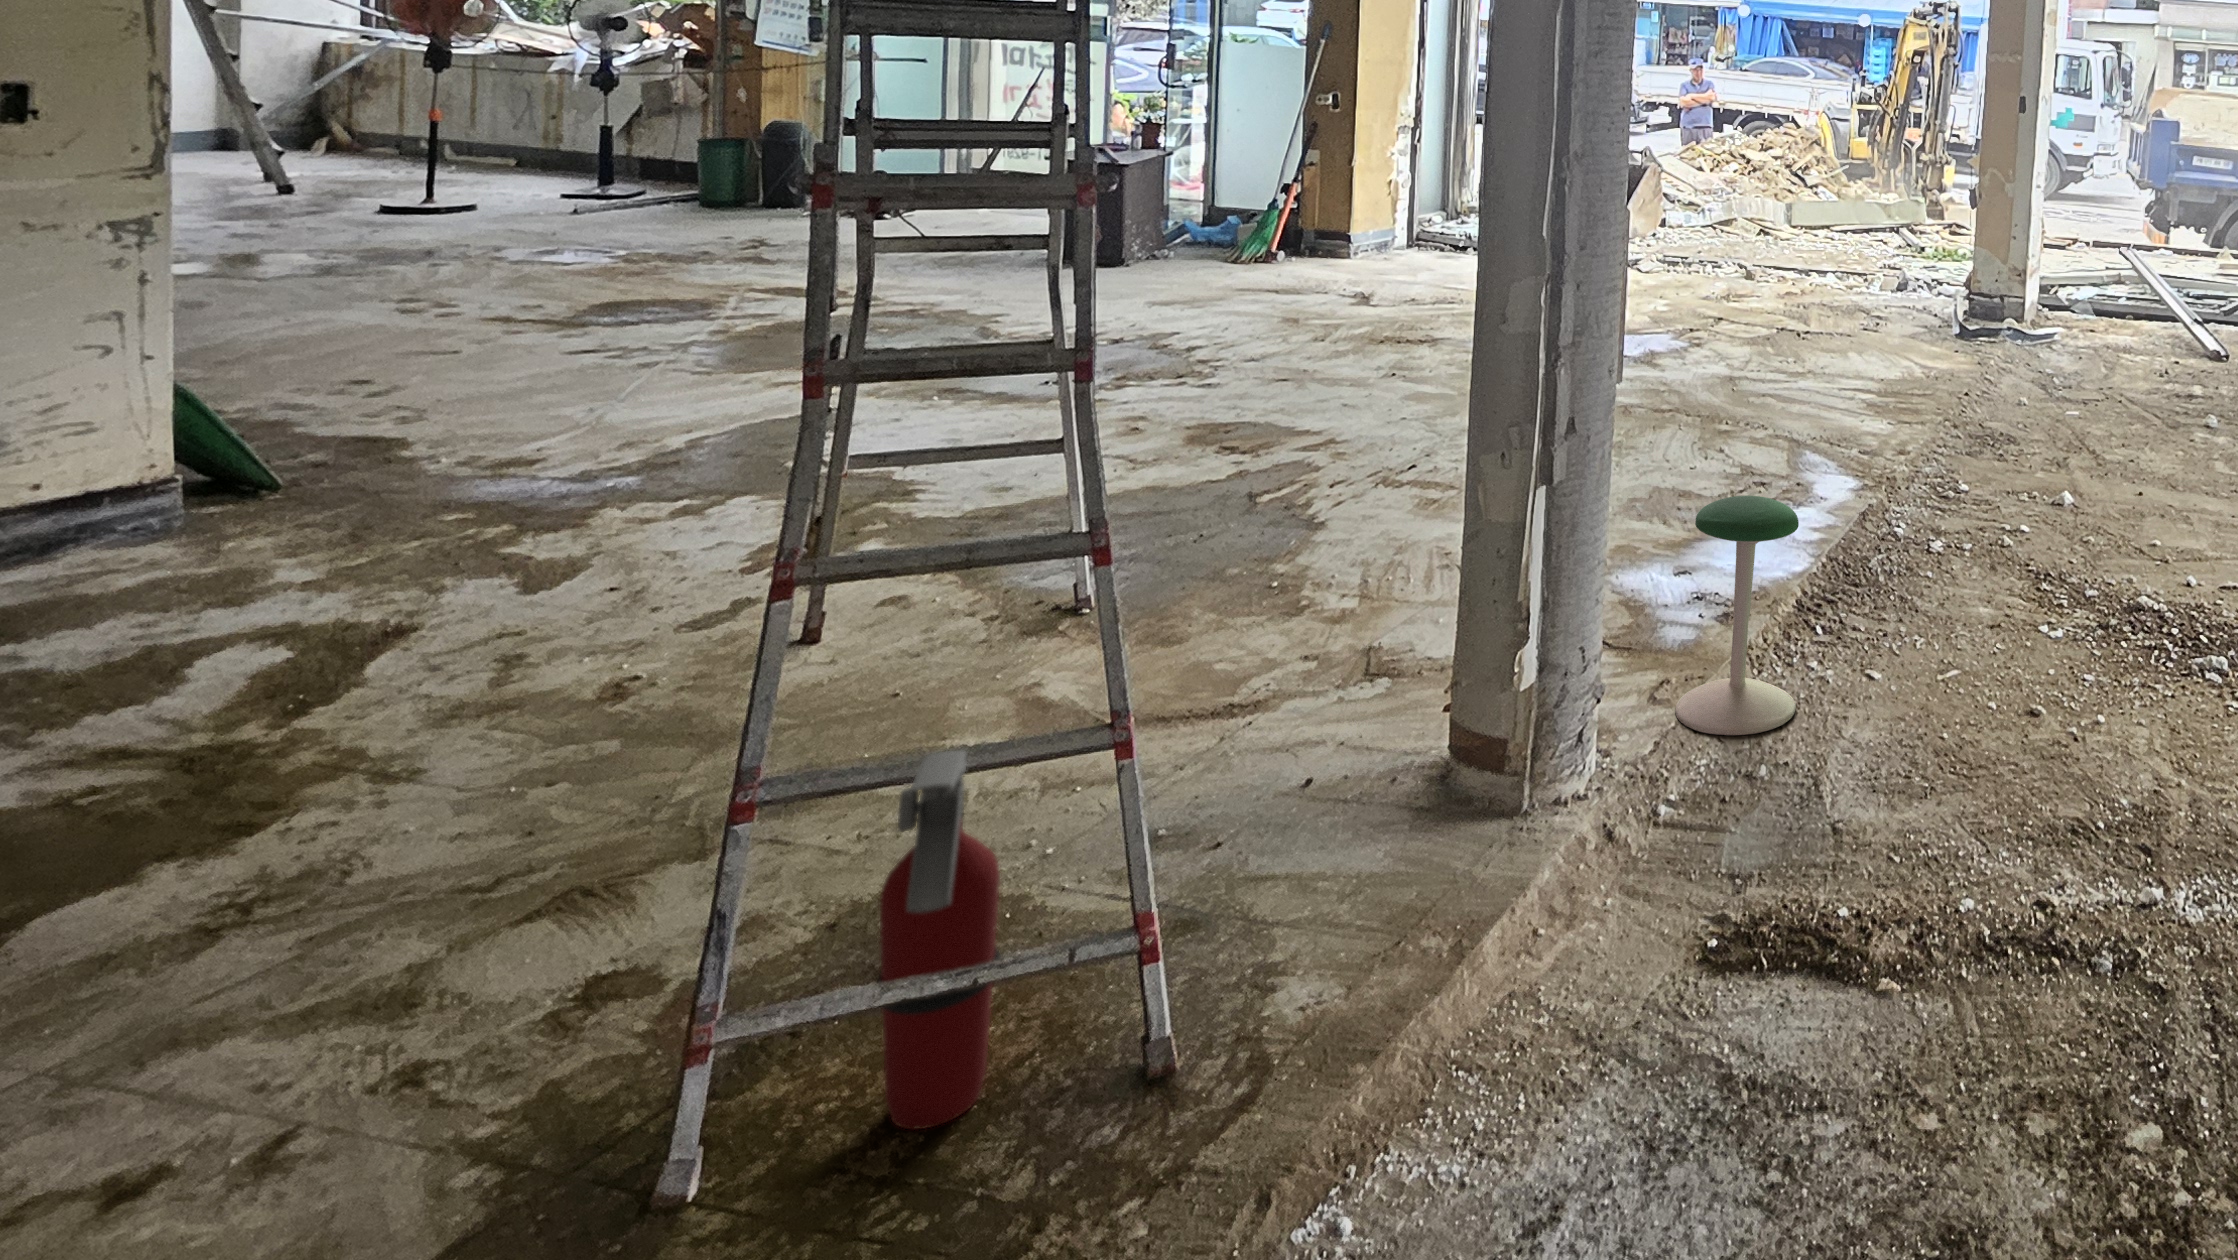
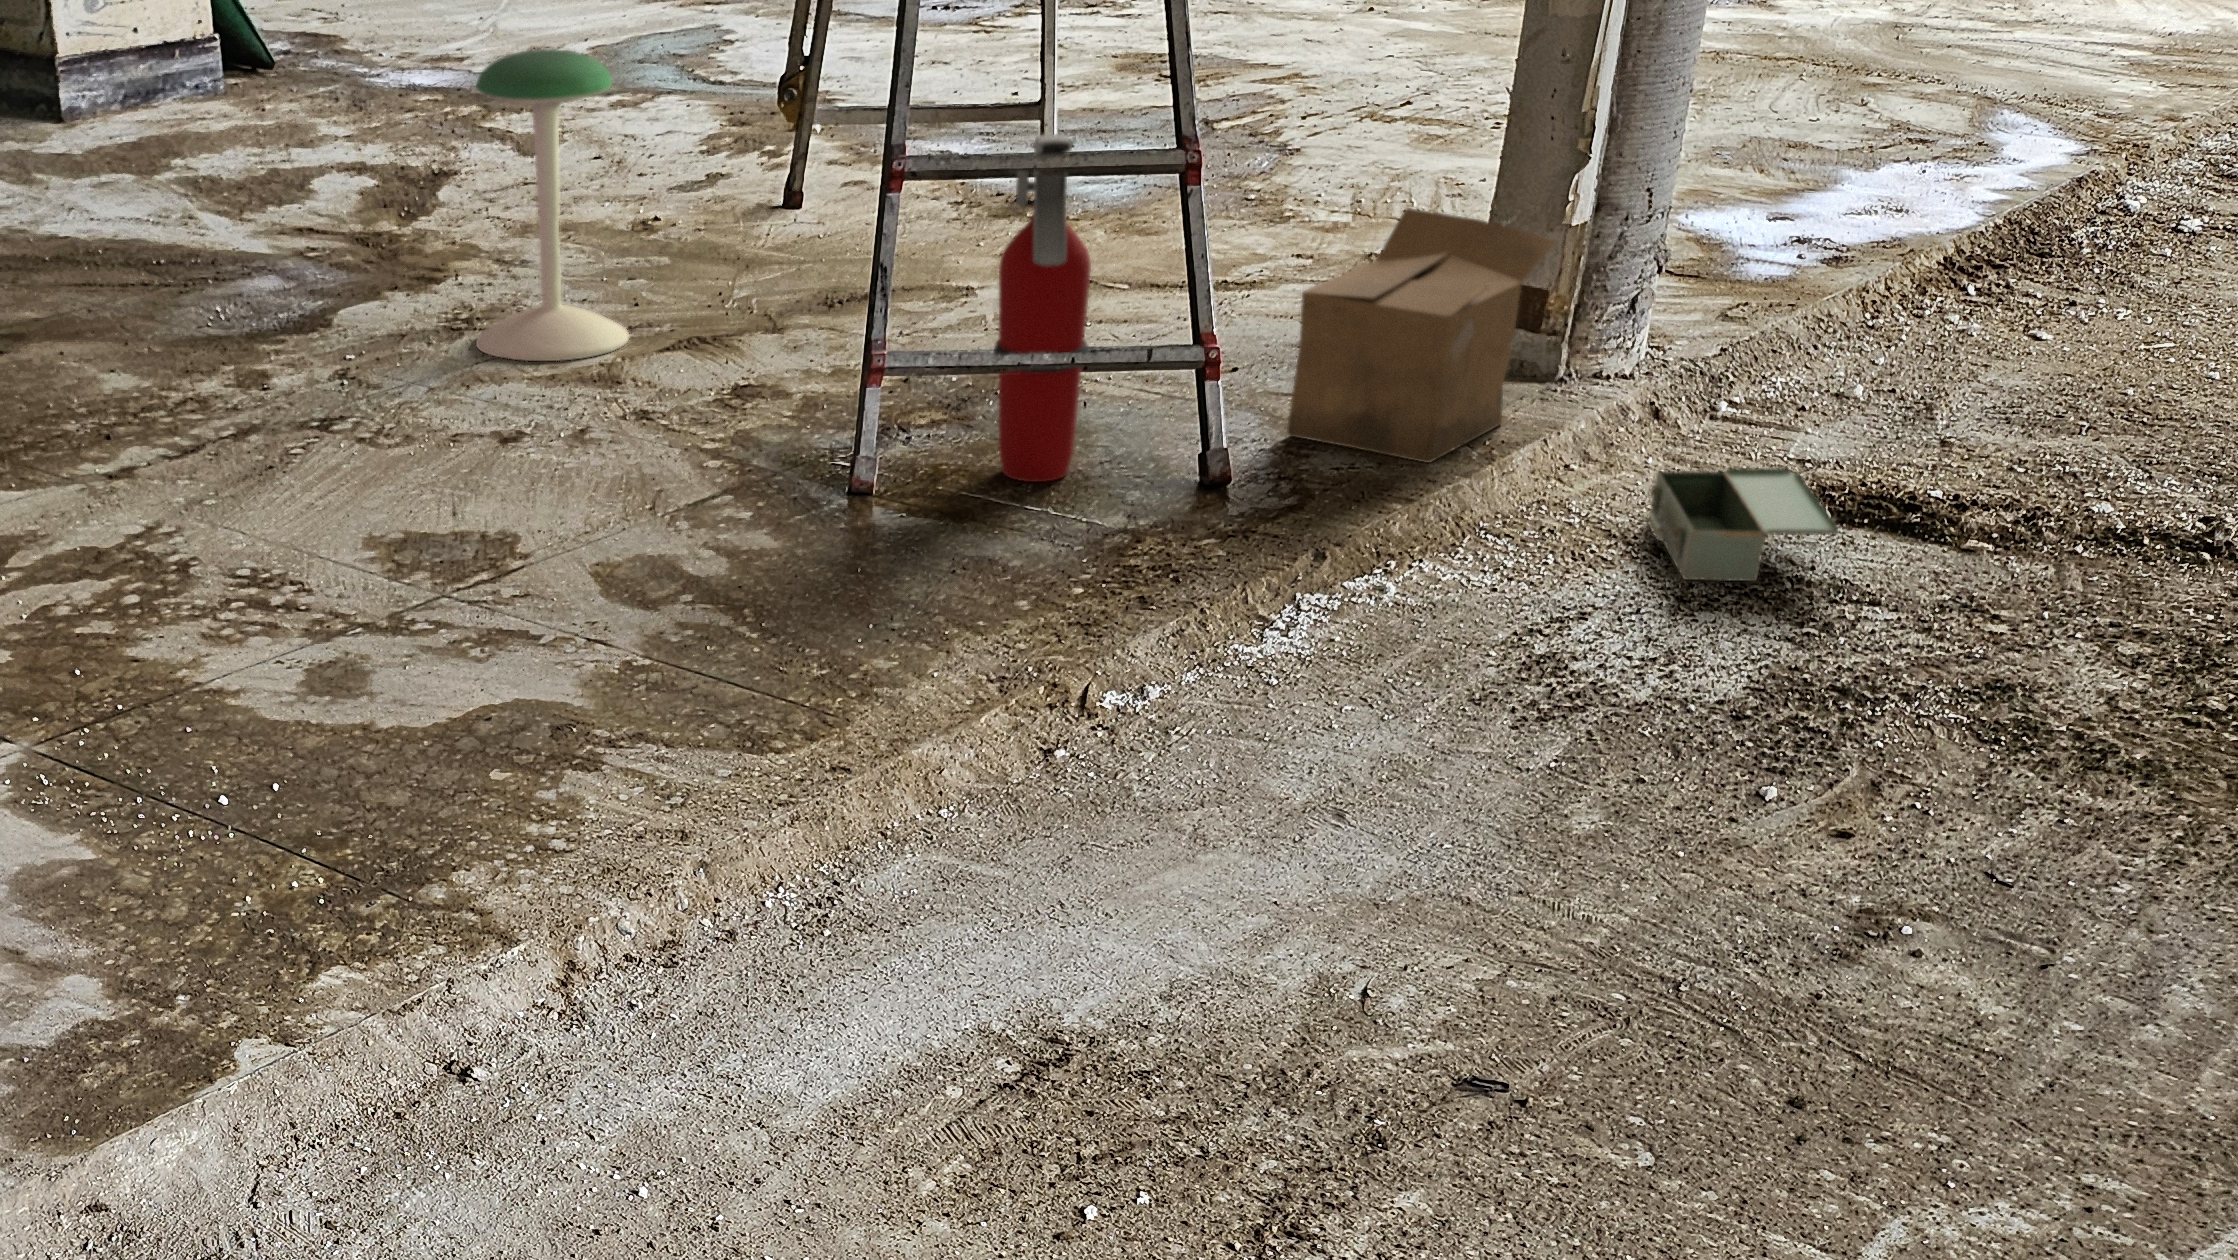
stool: present [1676,496,1799,735] -> present [476,49,630,361]
cardboard box: none [1253,703,1507,987] -> present [1287,208,1557,463]
toolbox: none [1609,930,1777,1106] -> present [1648,468,1838,581]

